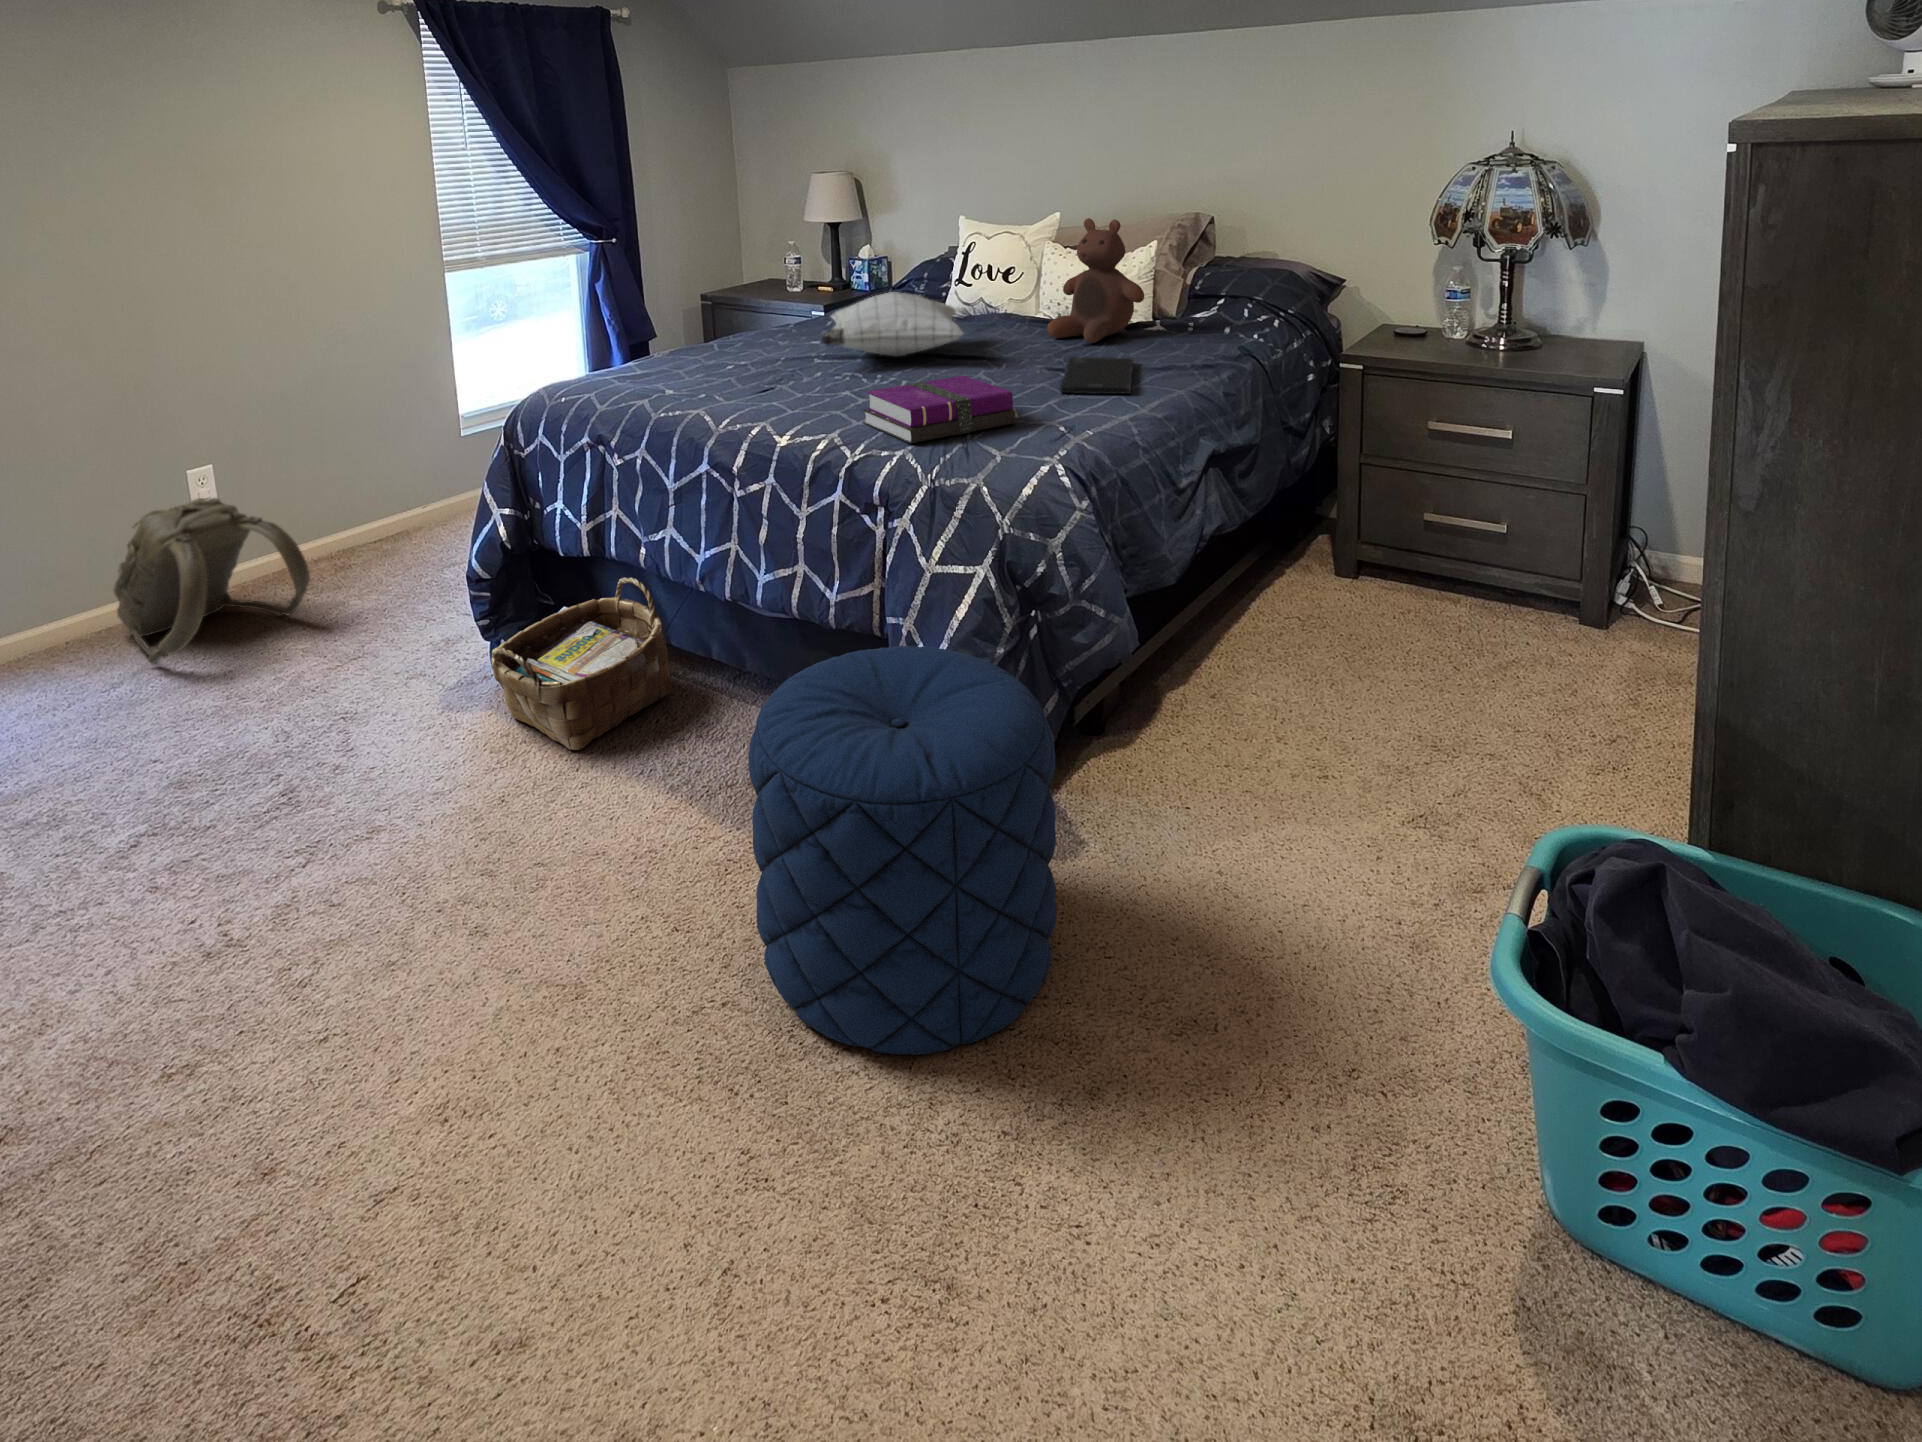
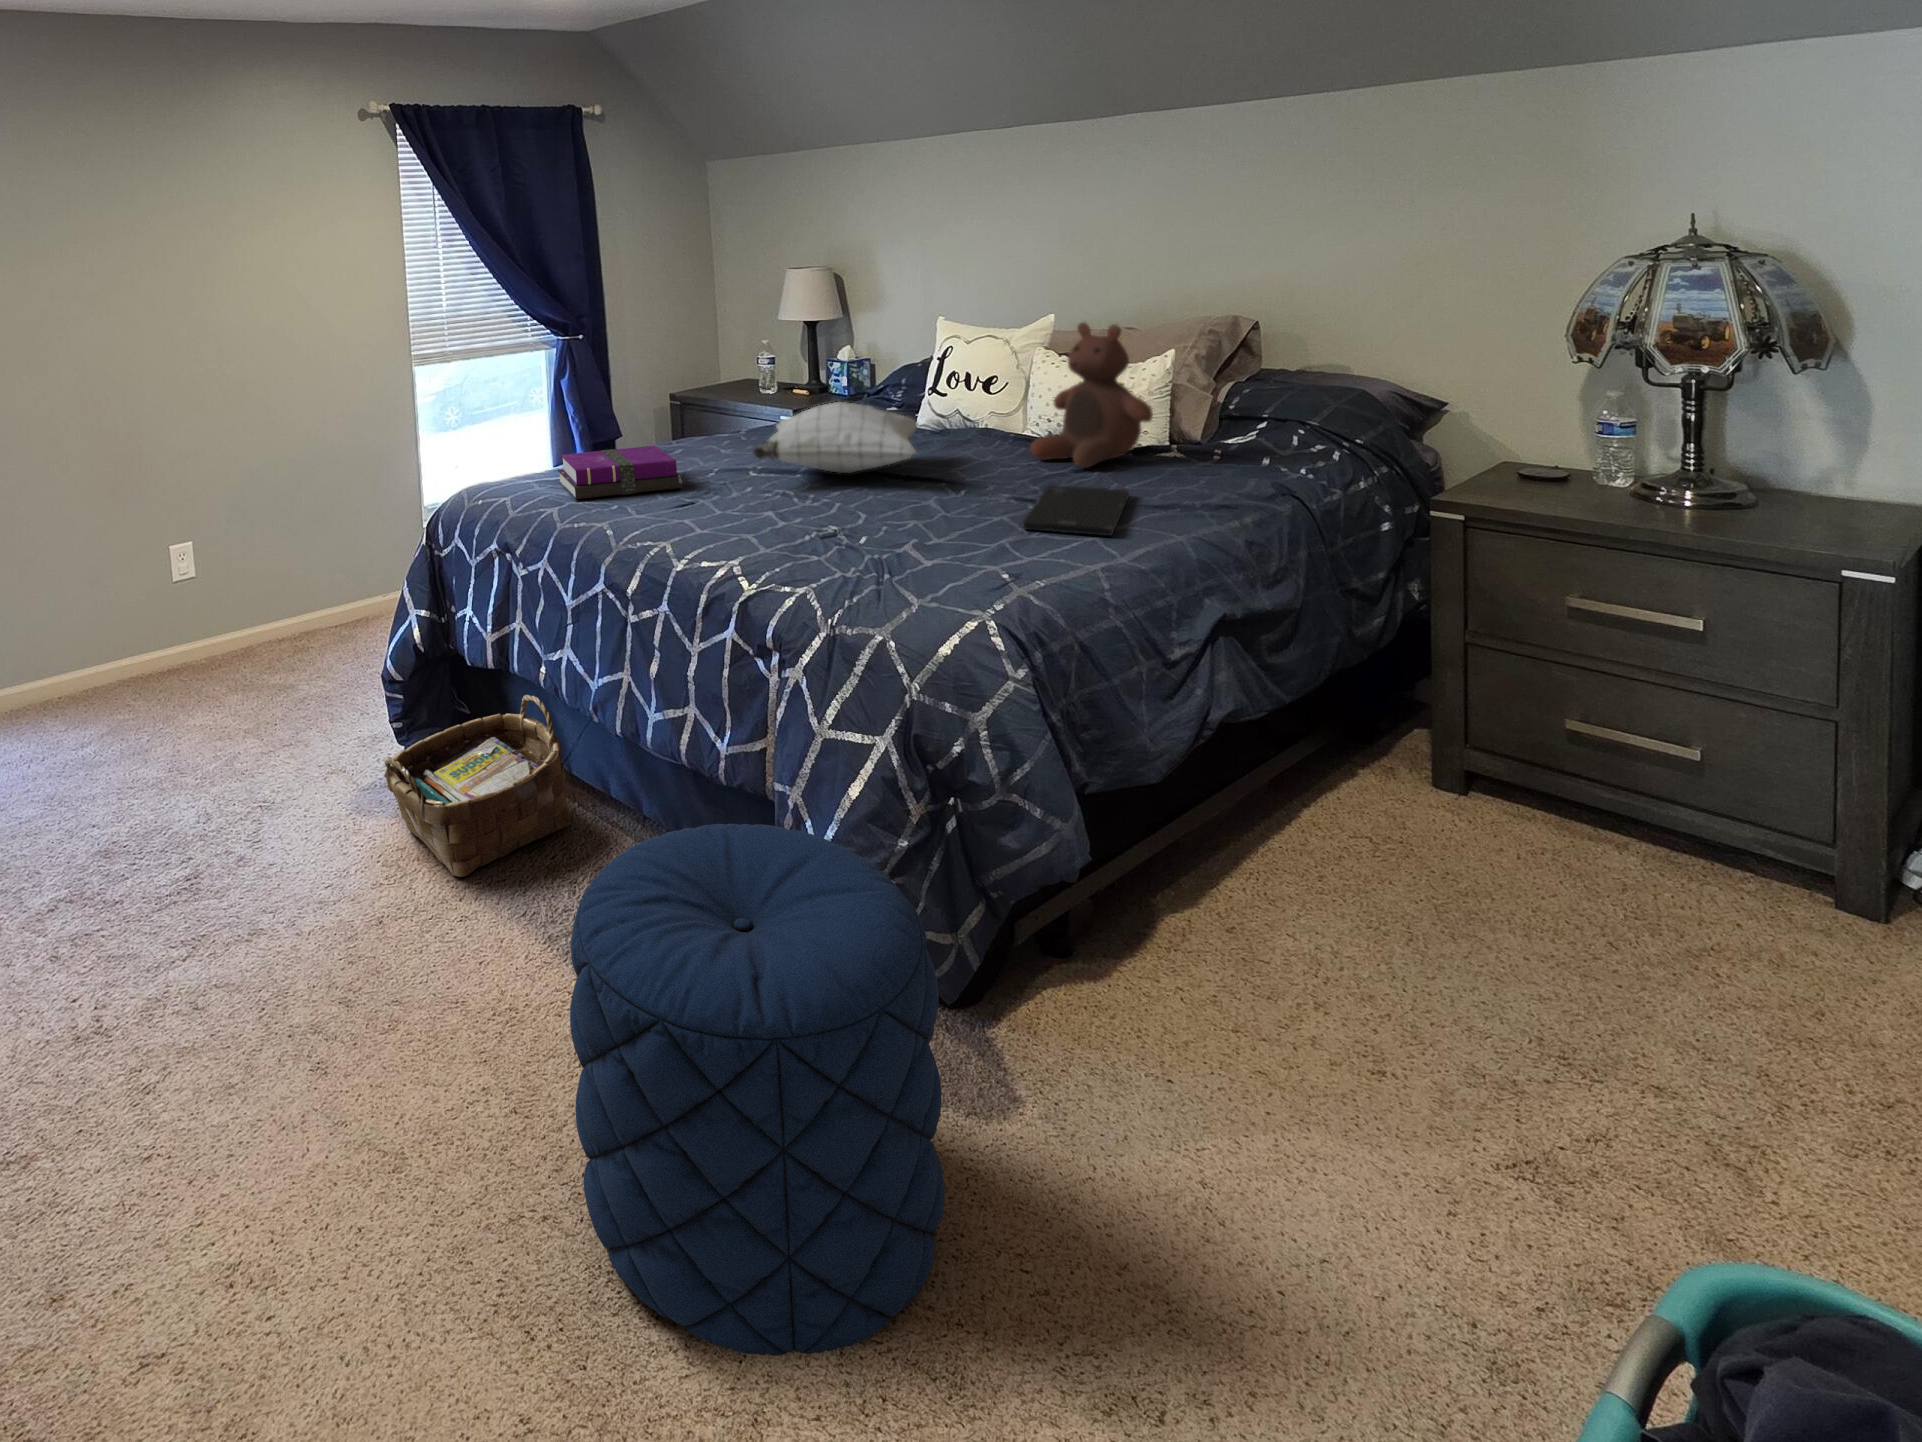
notebook: present [863,376,1018,443] -> present [558,446,682,499]
backpack: present [114,498,310,665] -> none [101,573,258,728]

